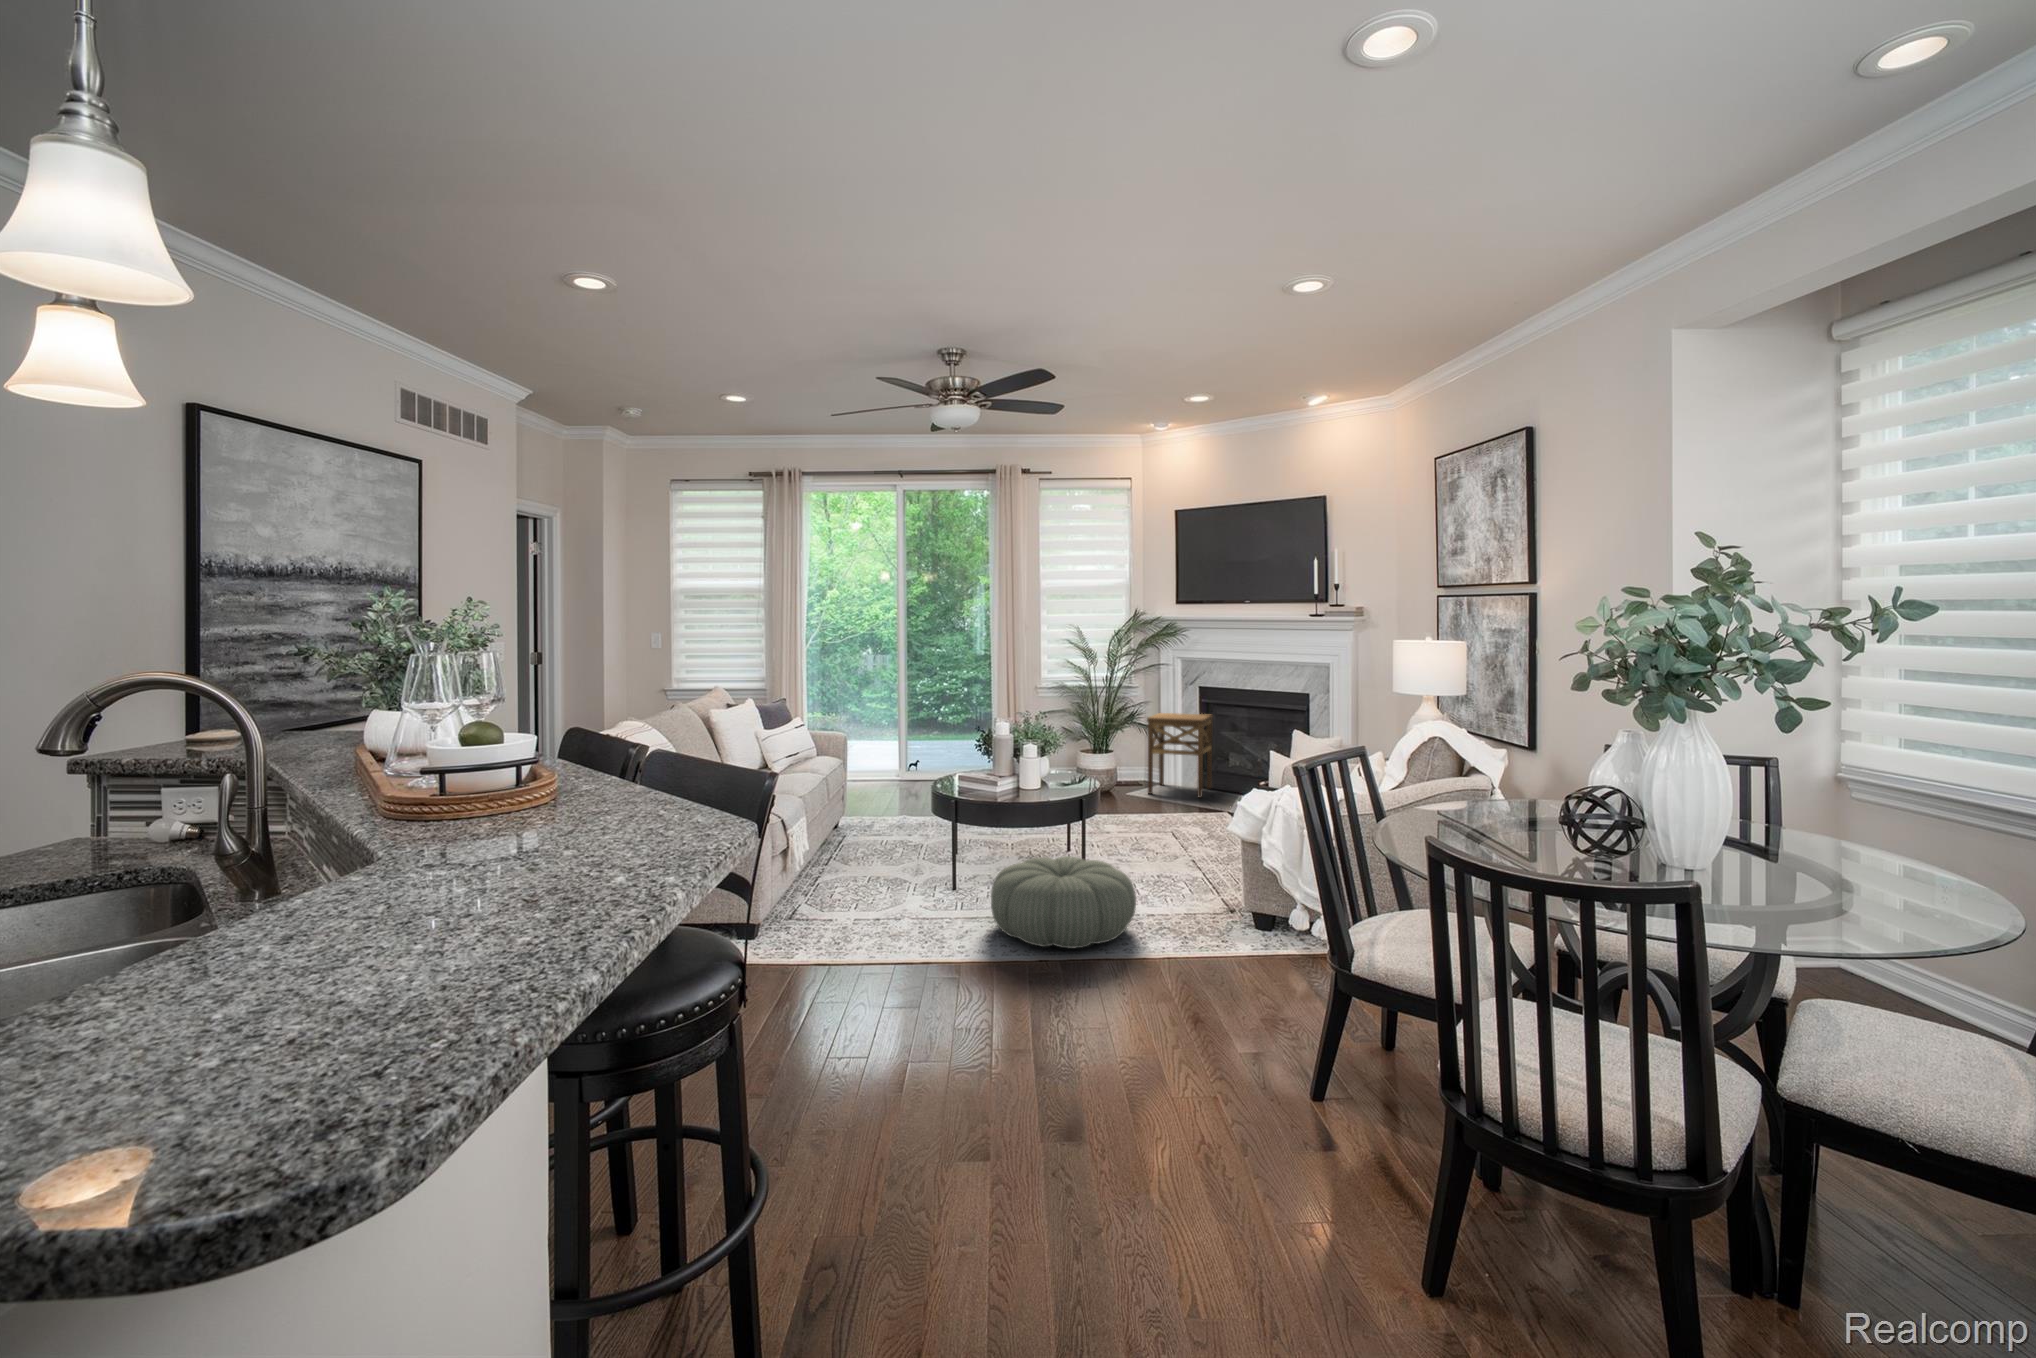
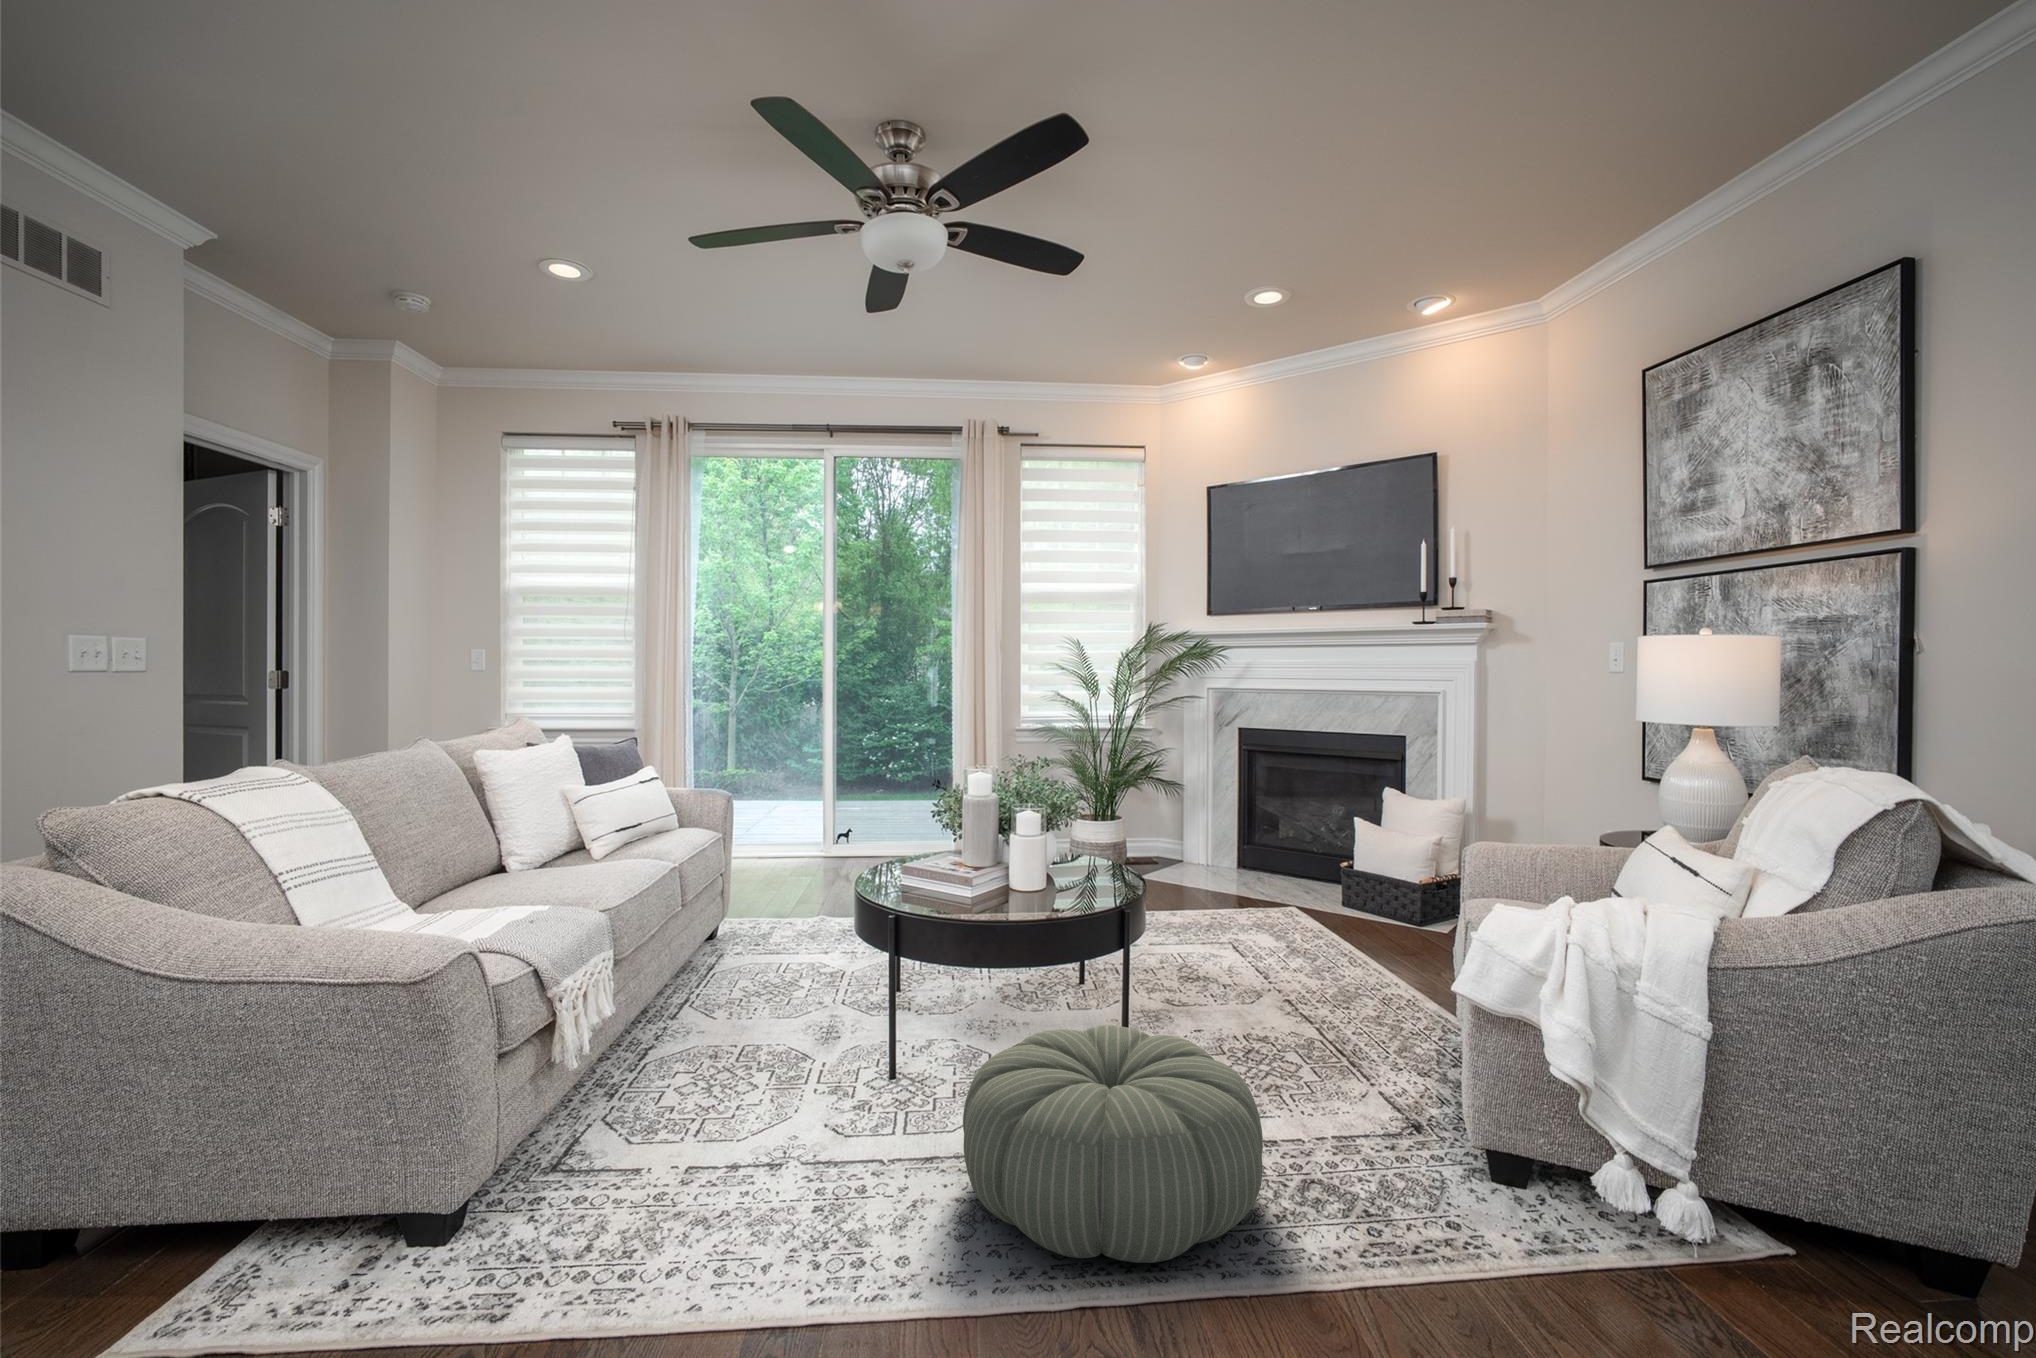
side table: present [1147,713,1212,797] -> none [1175,763,1262,884]

